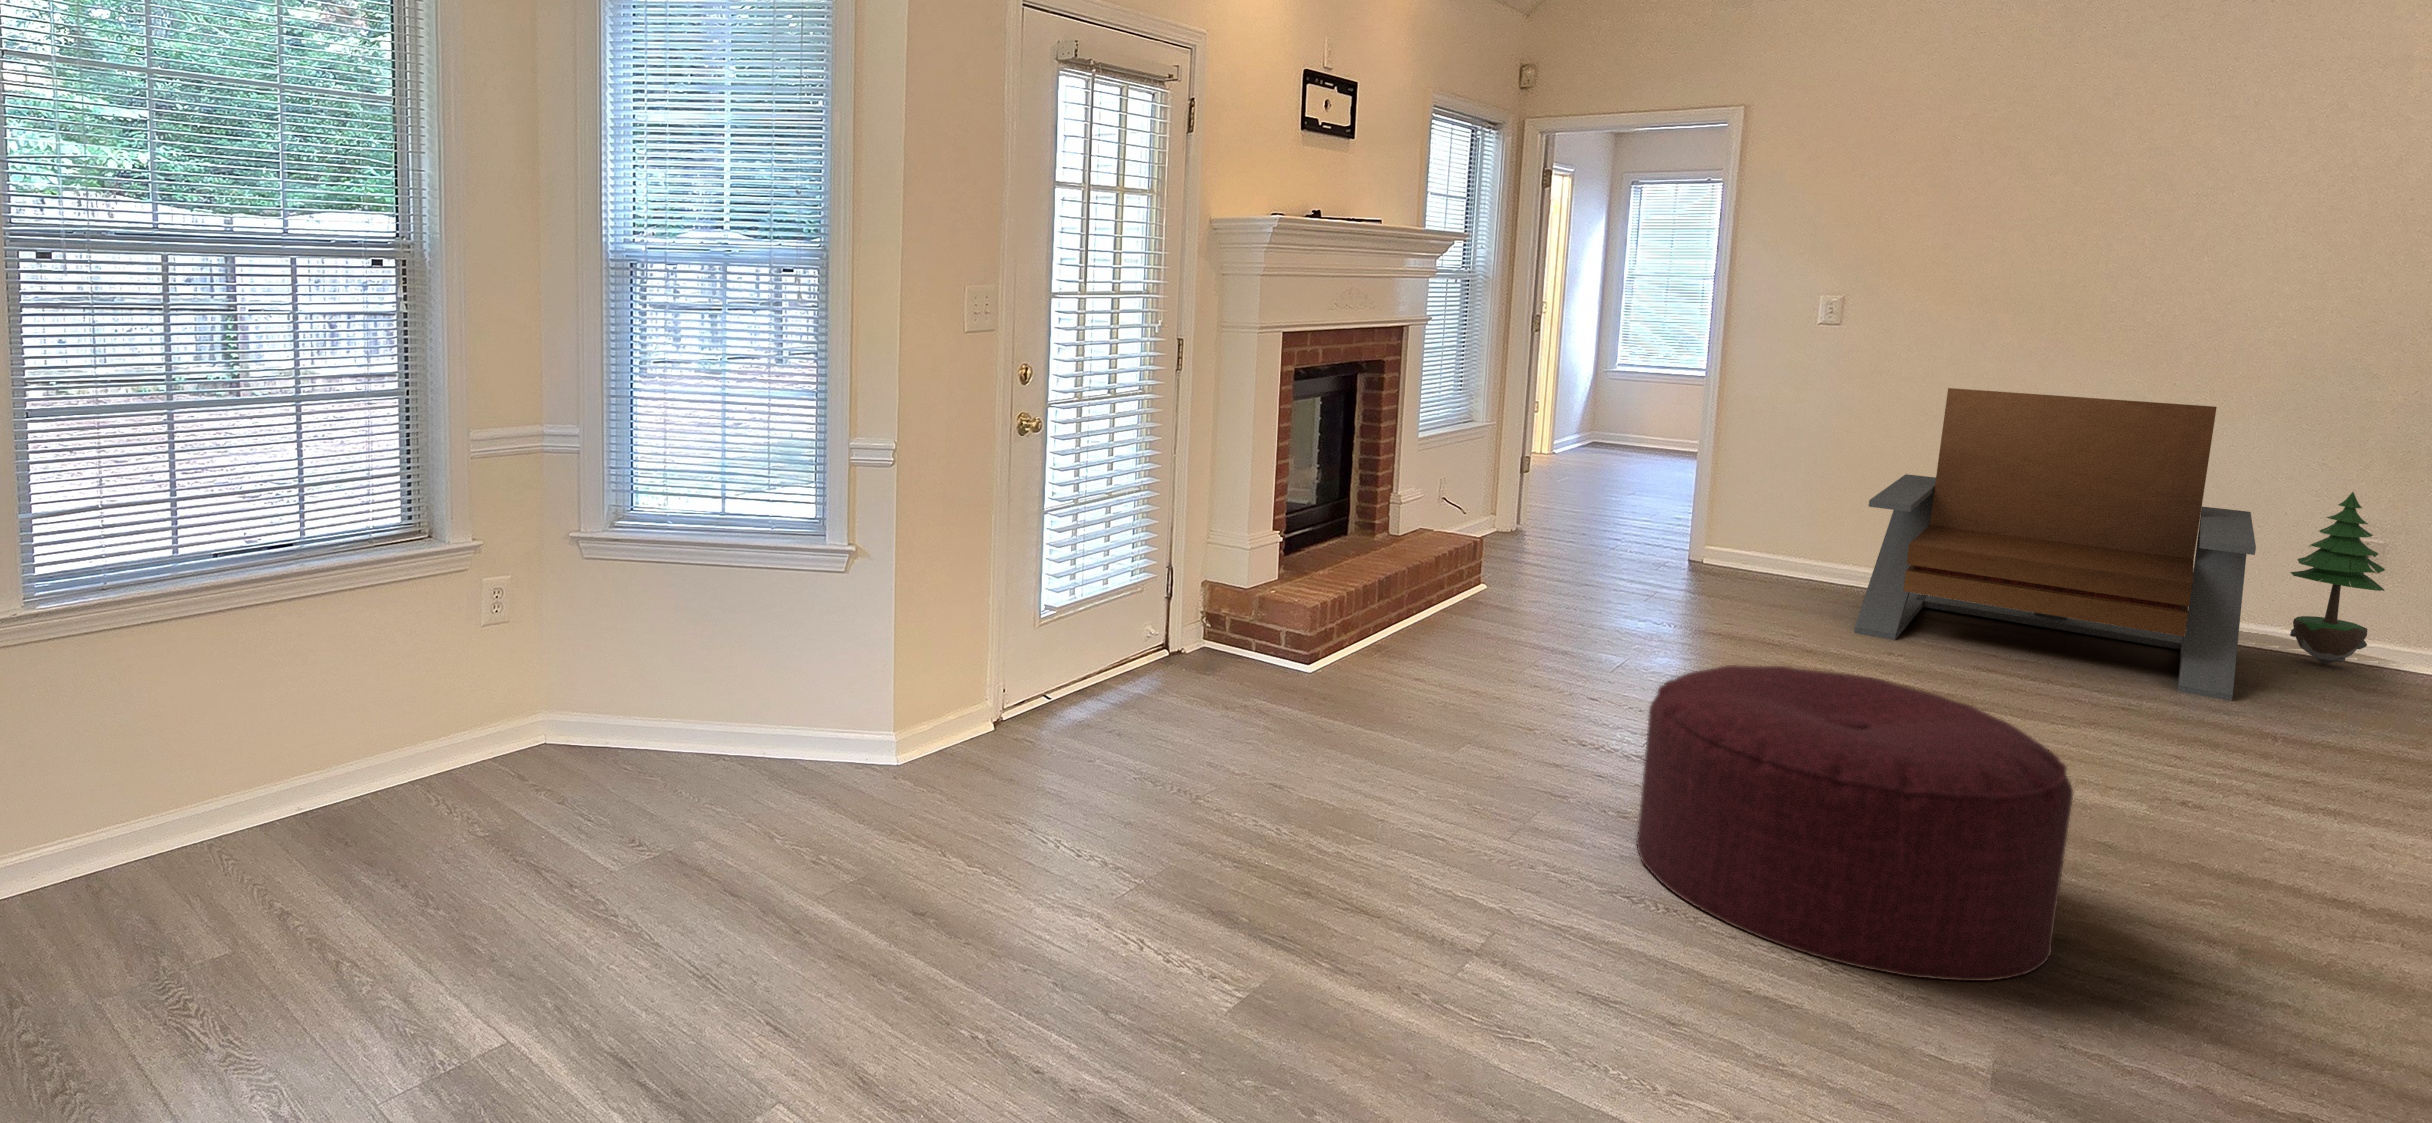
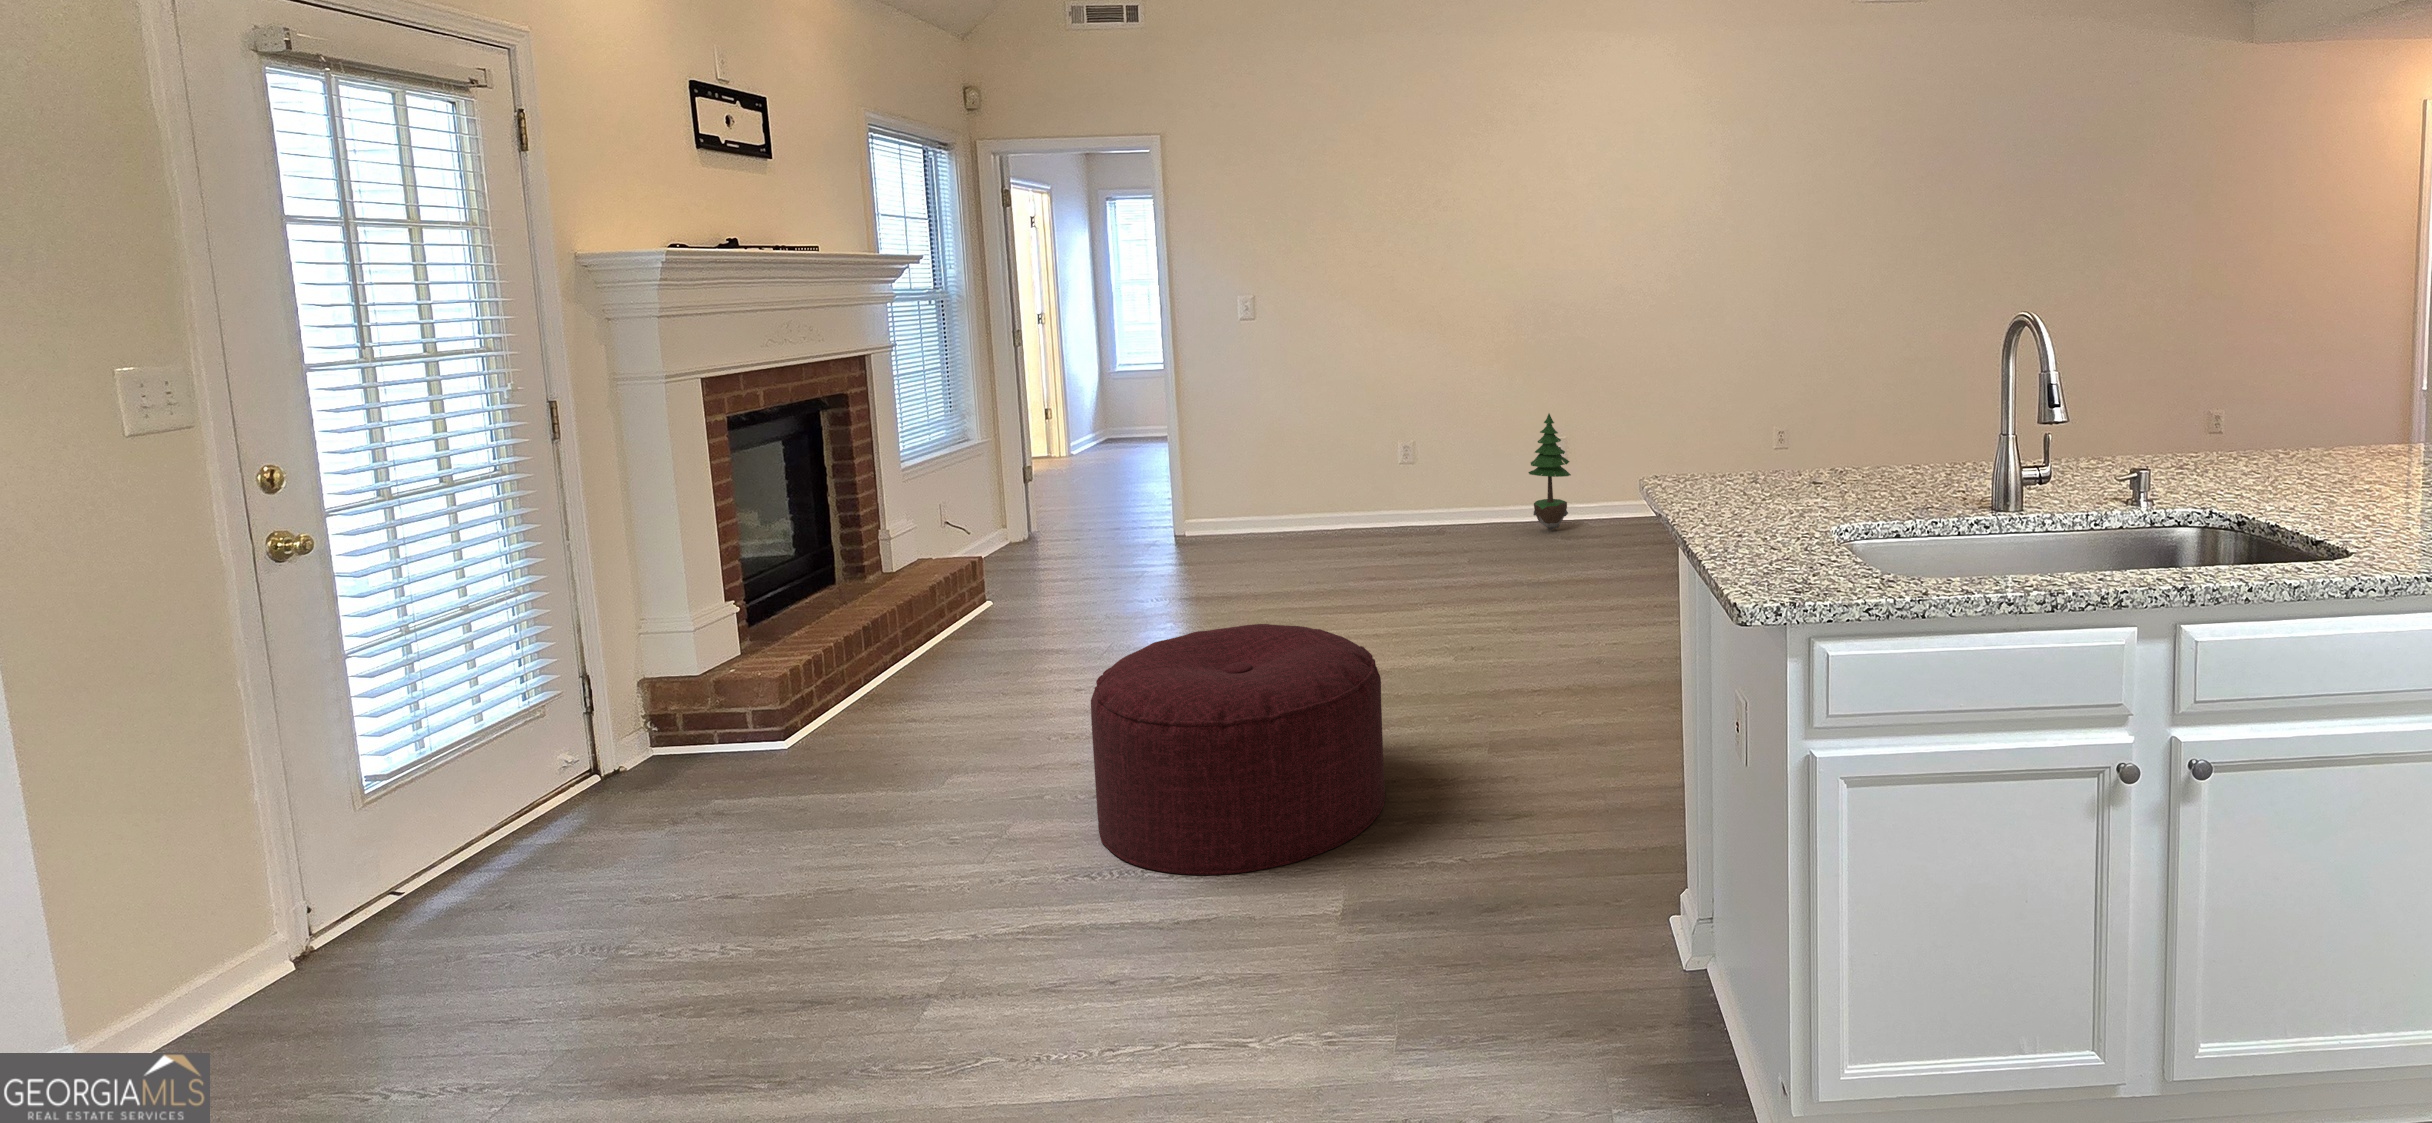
lounge chair: present [1854,388,2256,701] -> none [1284,364,1506,576]

